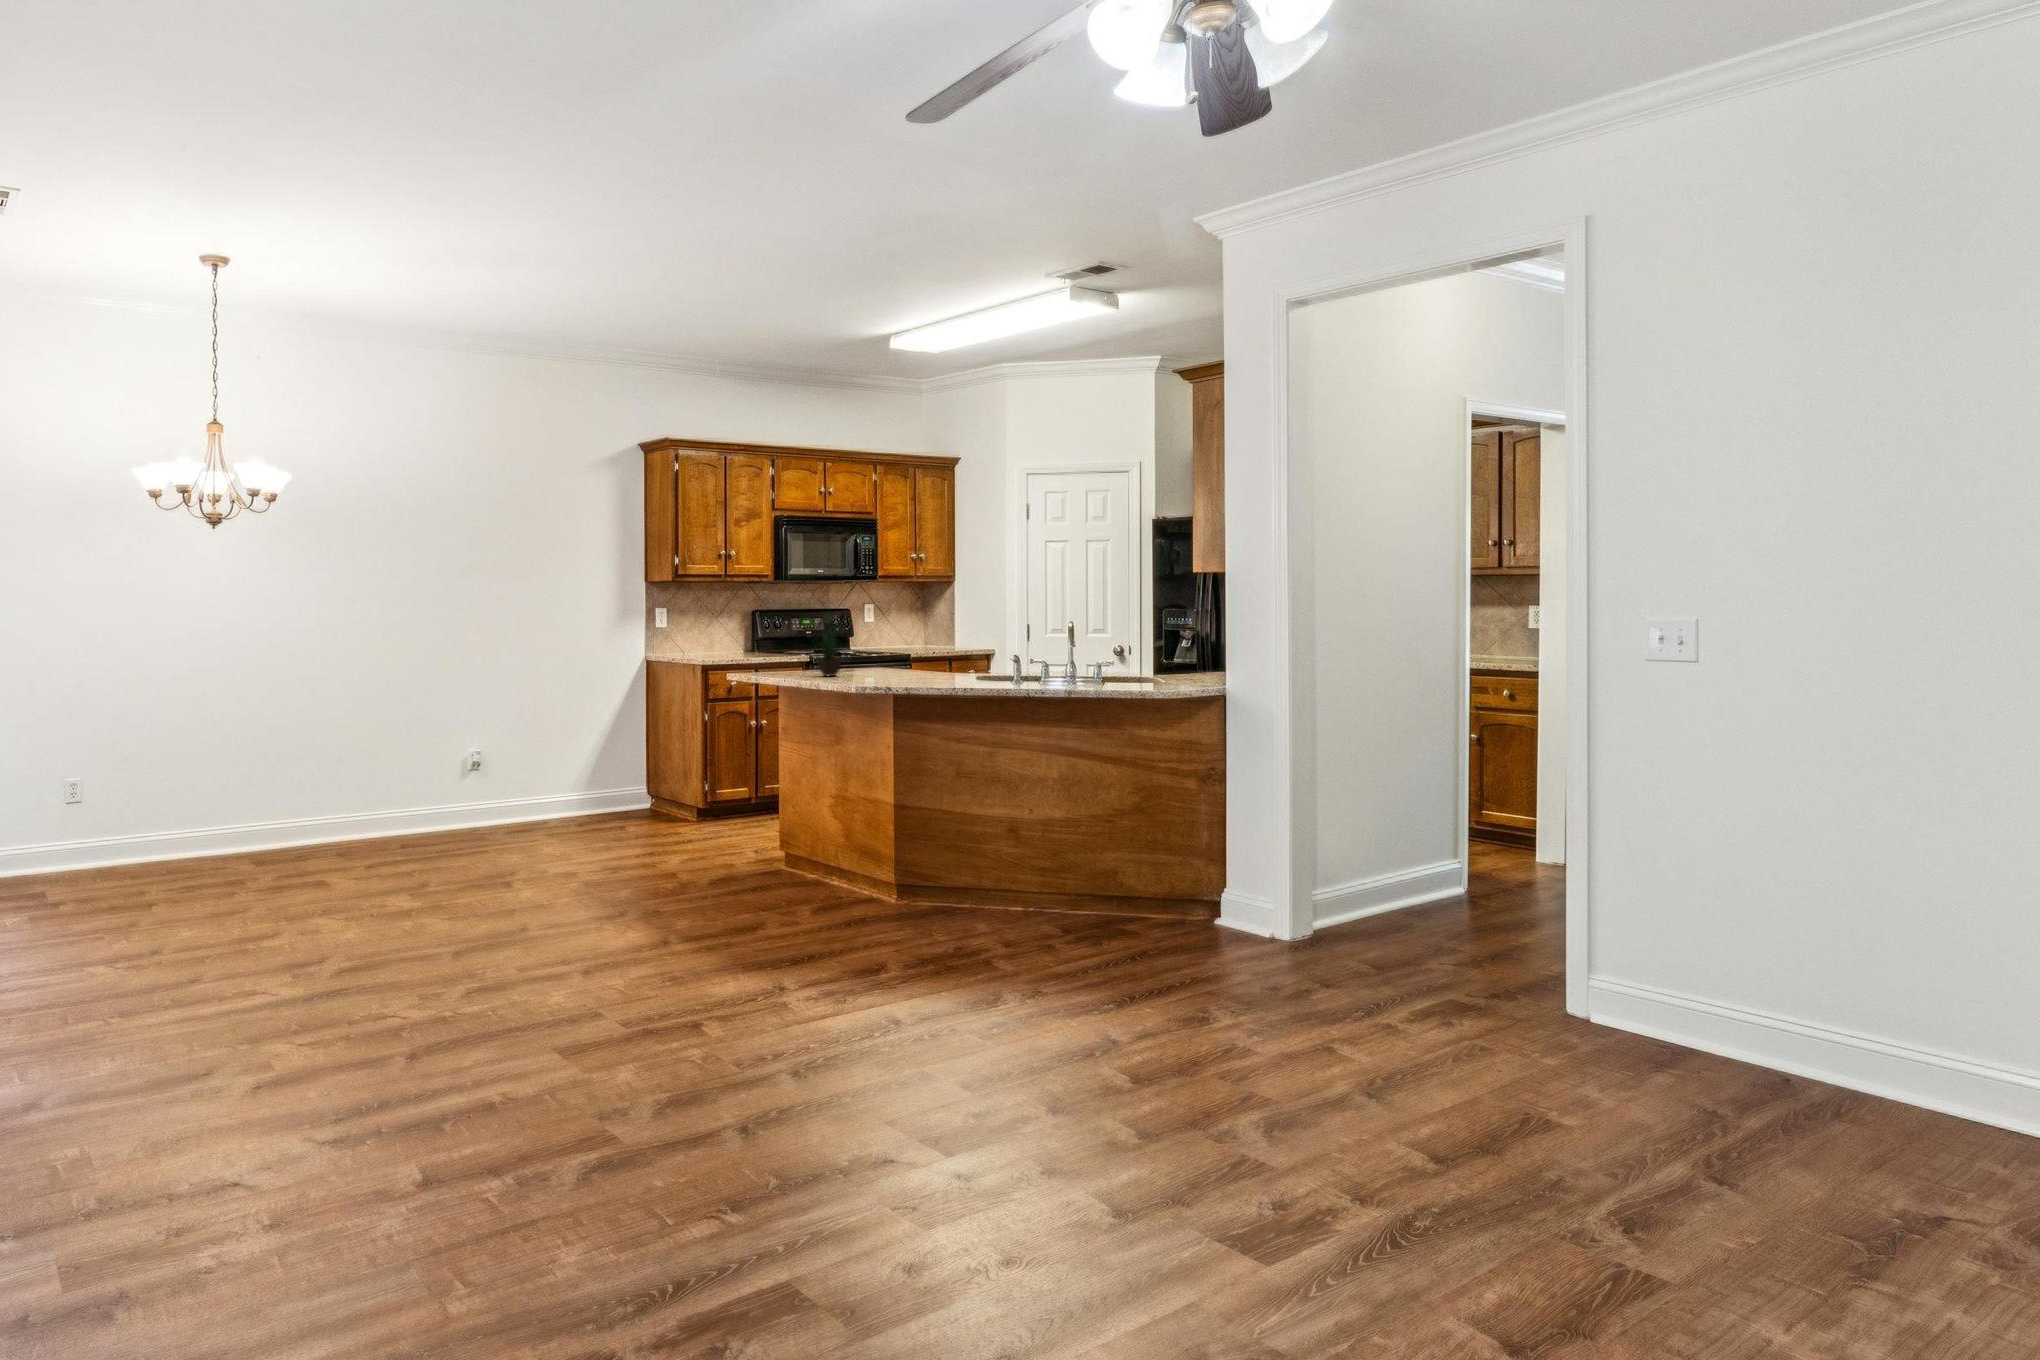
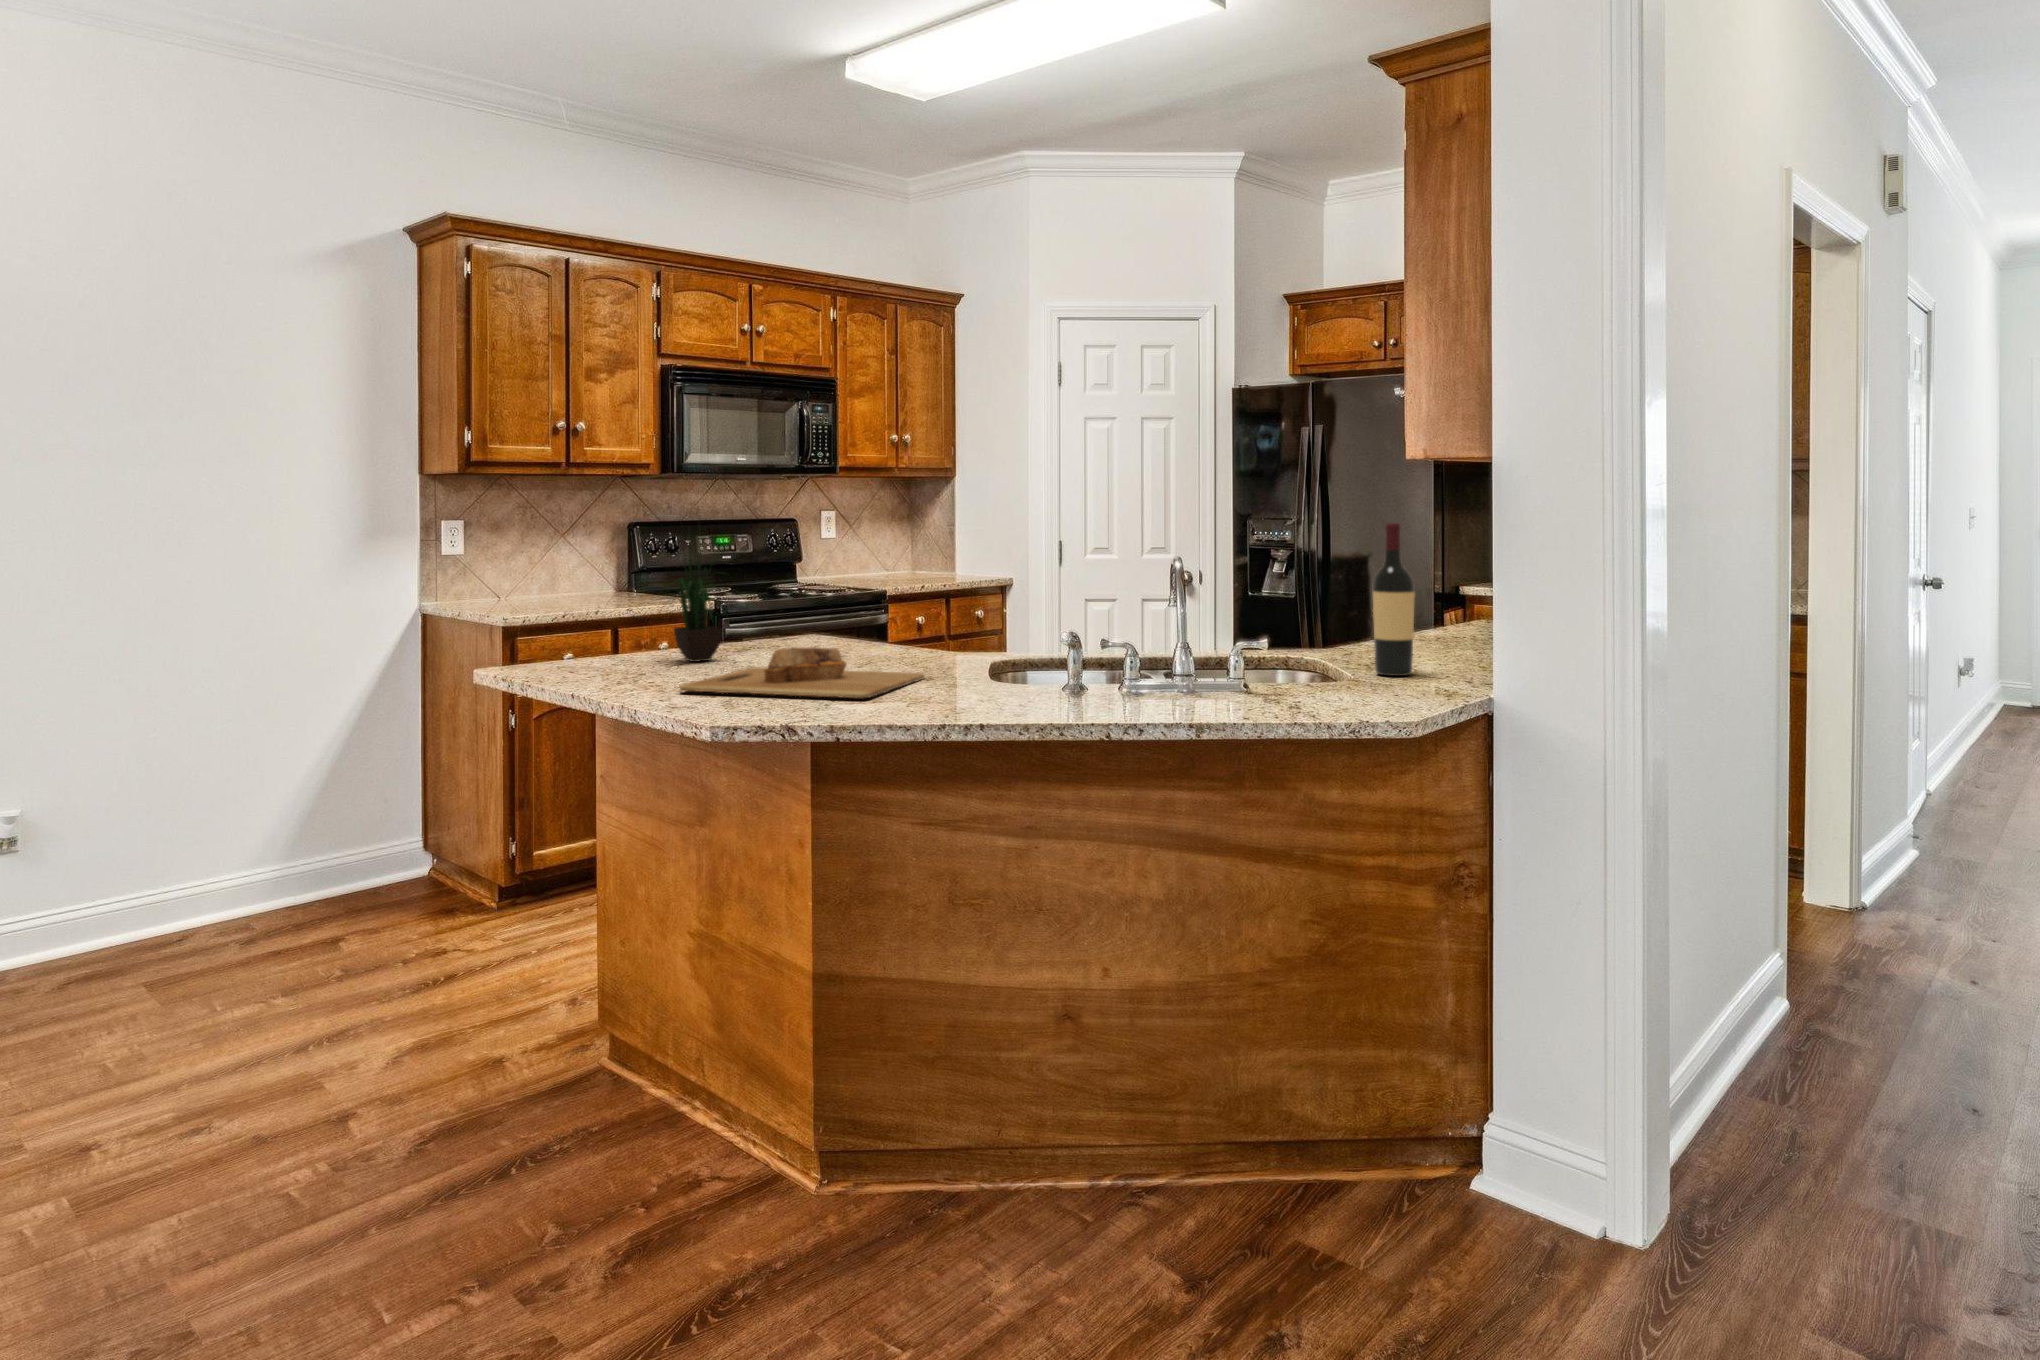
wine bottle: none [1184,605,1206,683] -> present [1373,523,1415,676]
cutting board: none [833,664,949,686] -> present [680,647,924,698]

